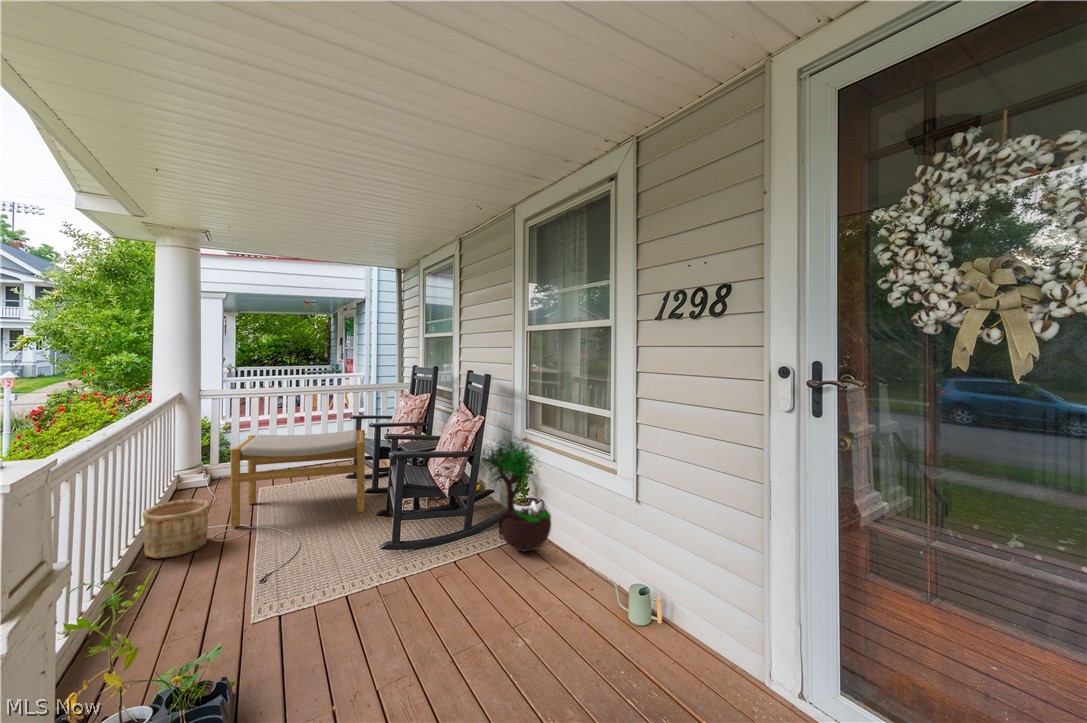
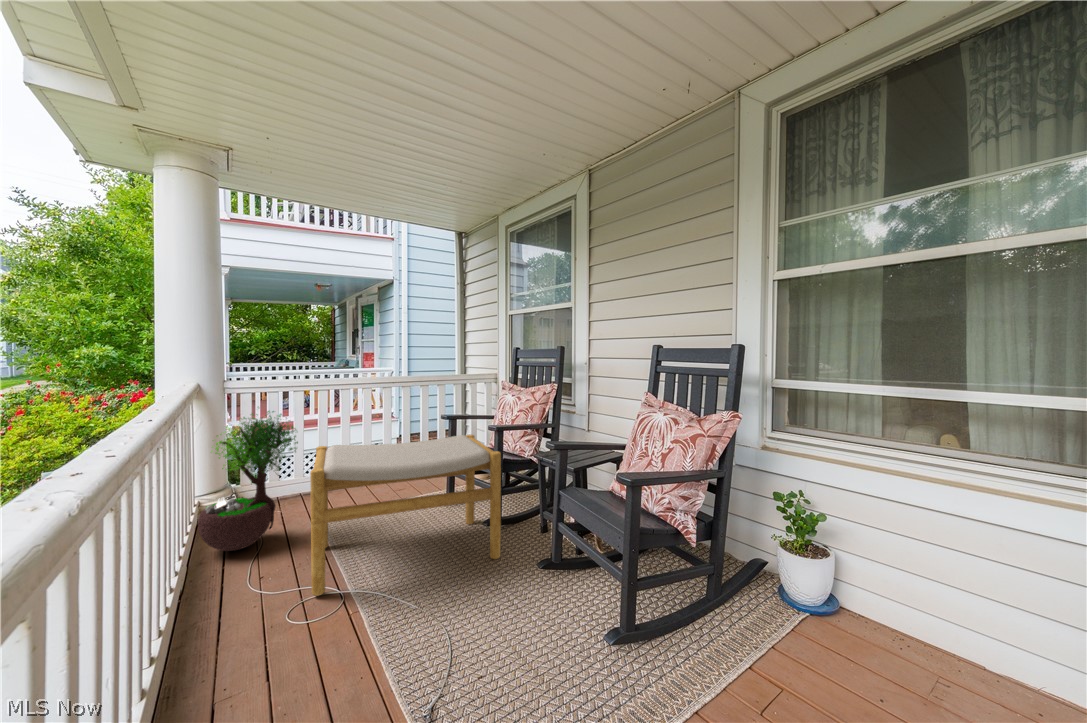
potted tree: present [477,437,551,551] -> present [198,411,298,551]
wooden bucket: present [142,499,210,558] -> none [177,557,291,677]

